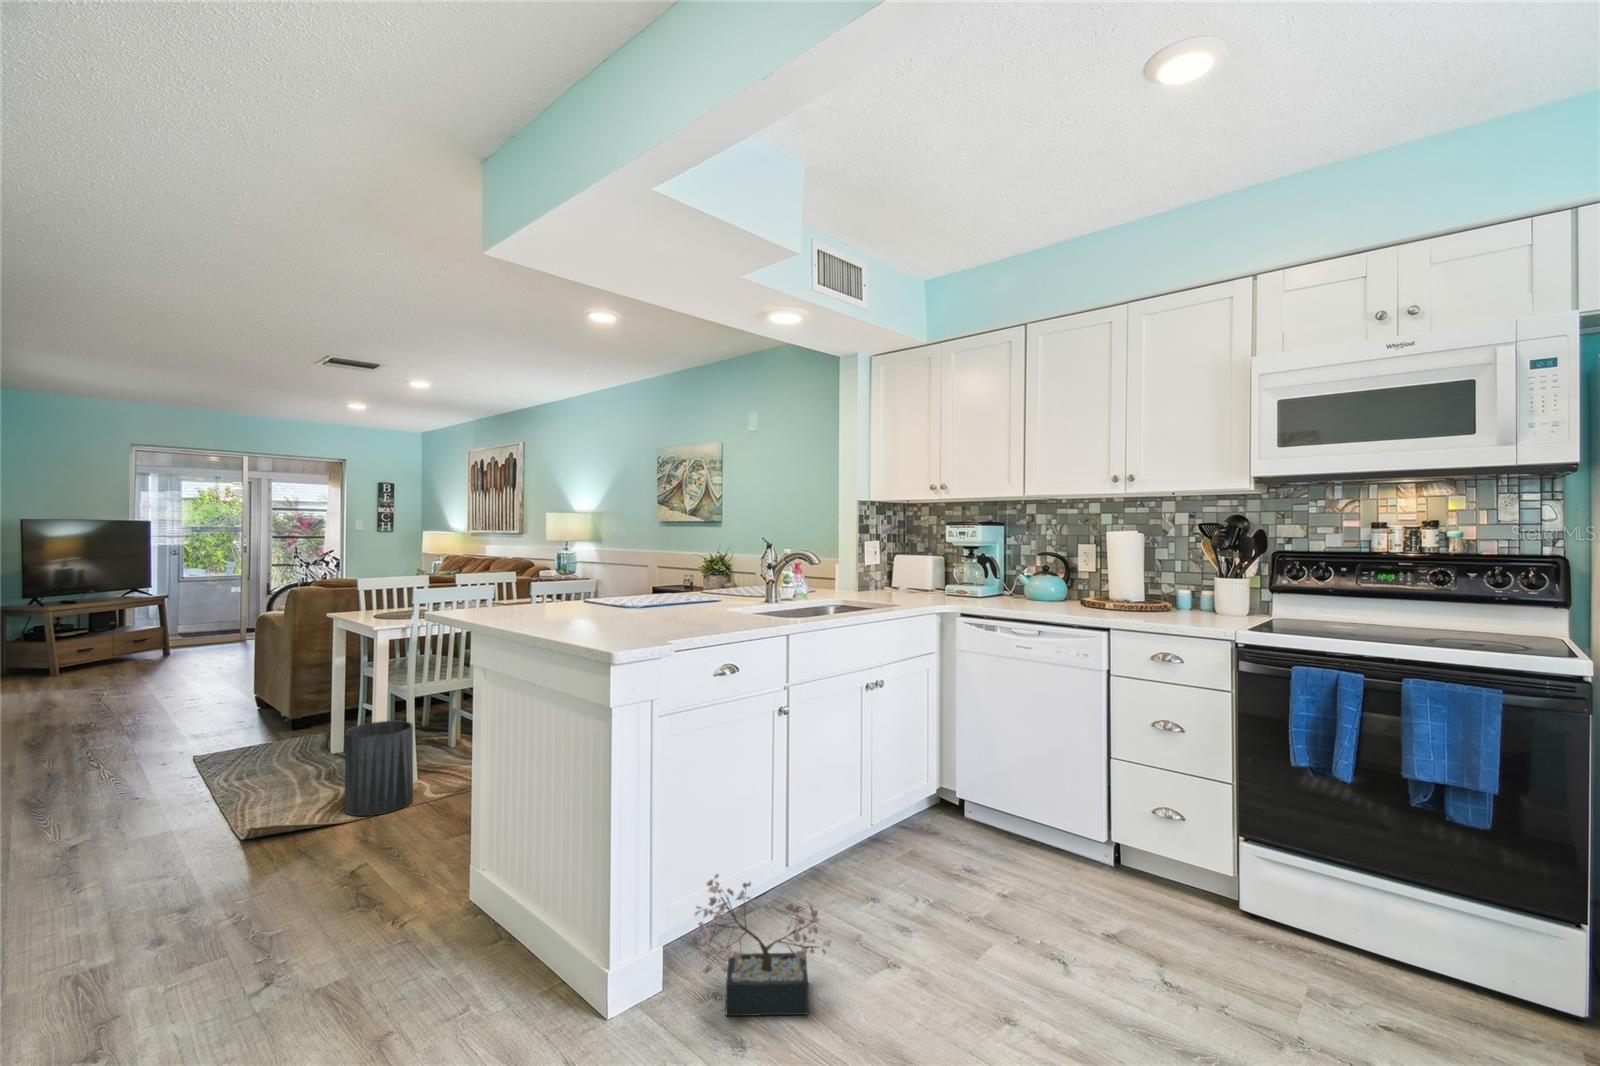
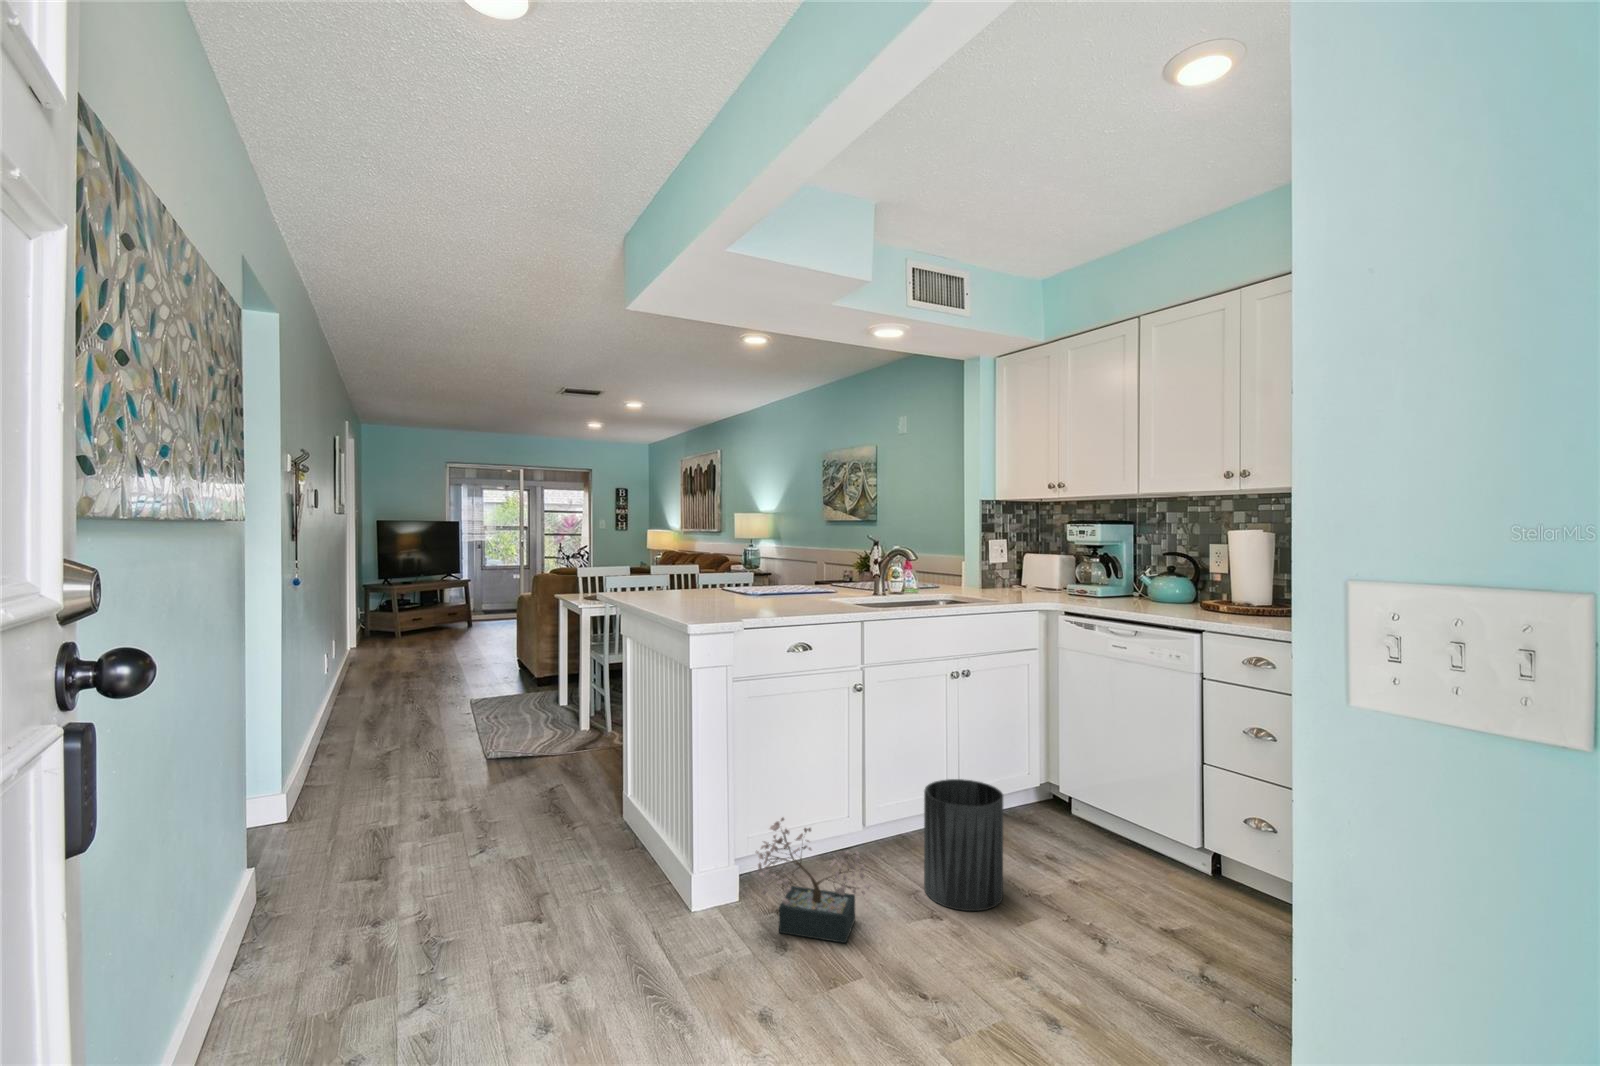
trash can: present [345,721,413,816] -> present [924,779,1003,911]

